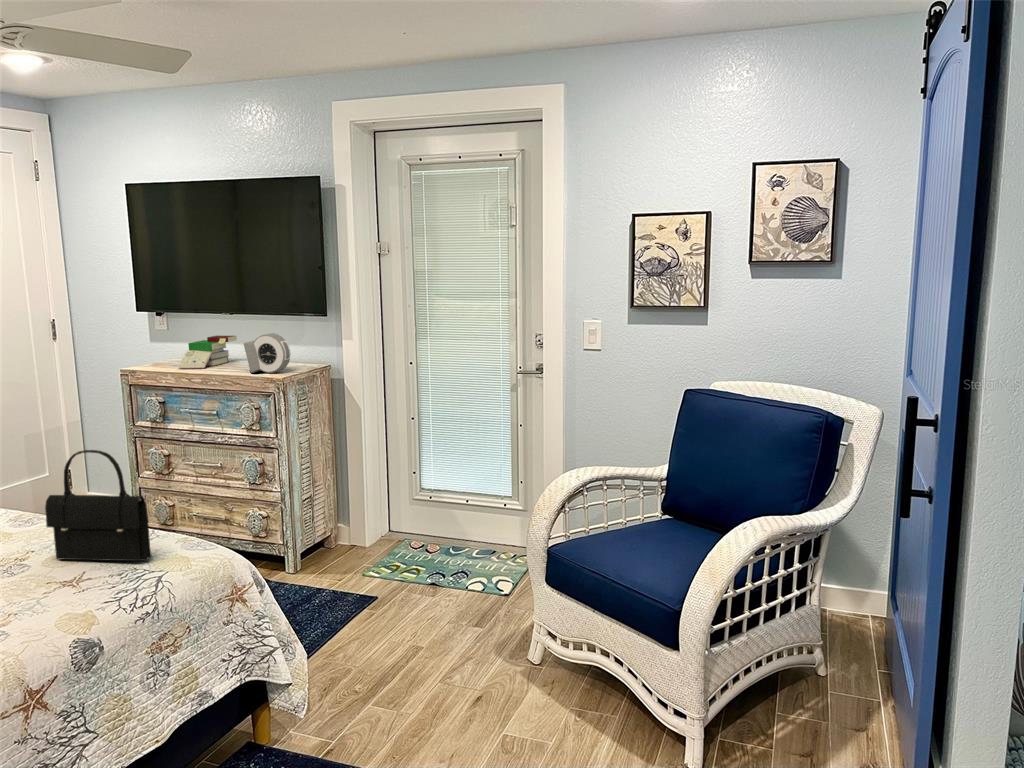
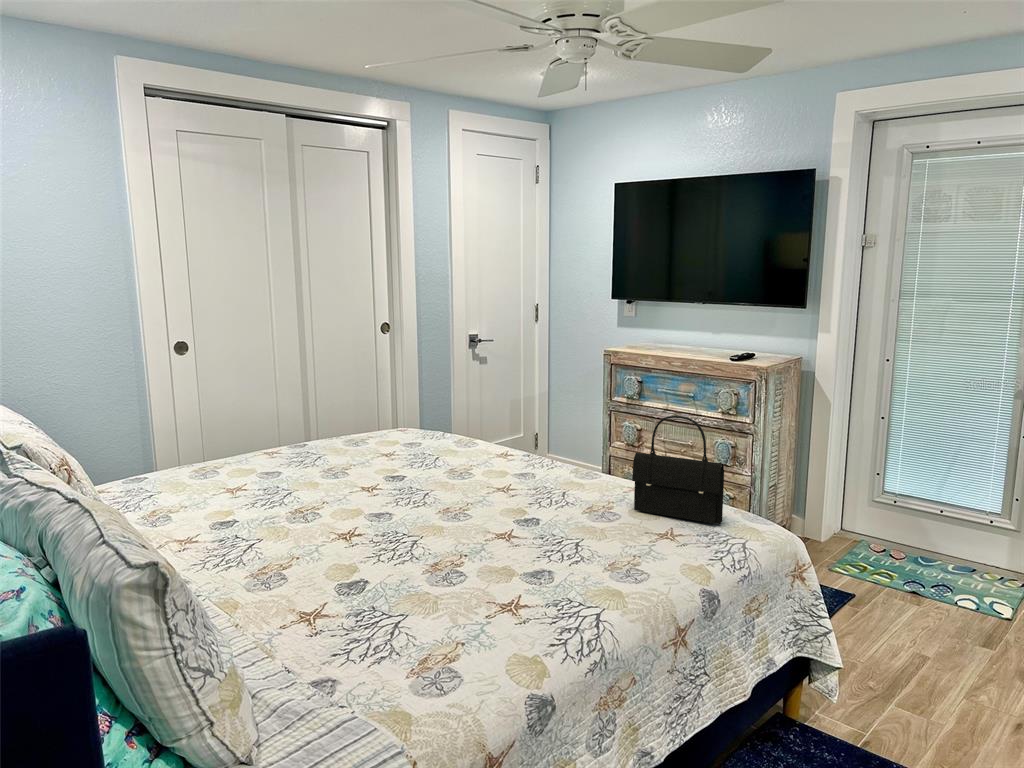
alarm clock: present [244,333,291,373] -> none [726,324,772,361]
book: present [179,336,237,369] -> none [656,324,706,353]

